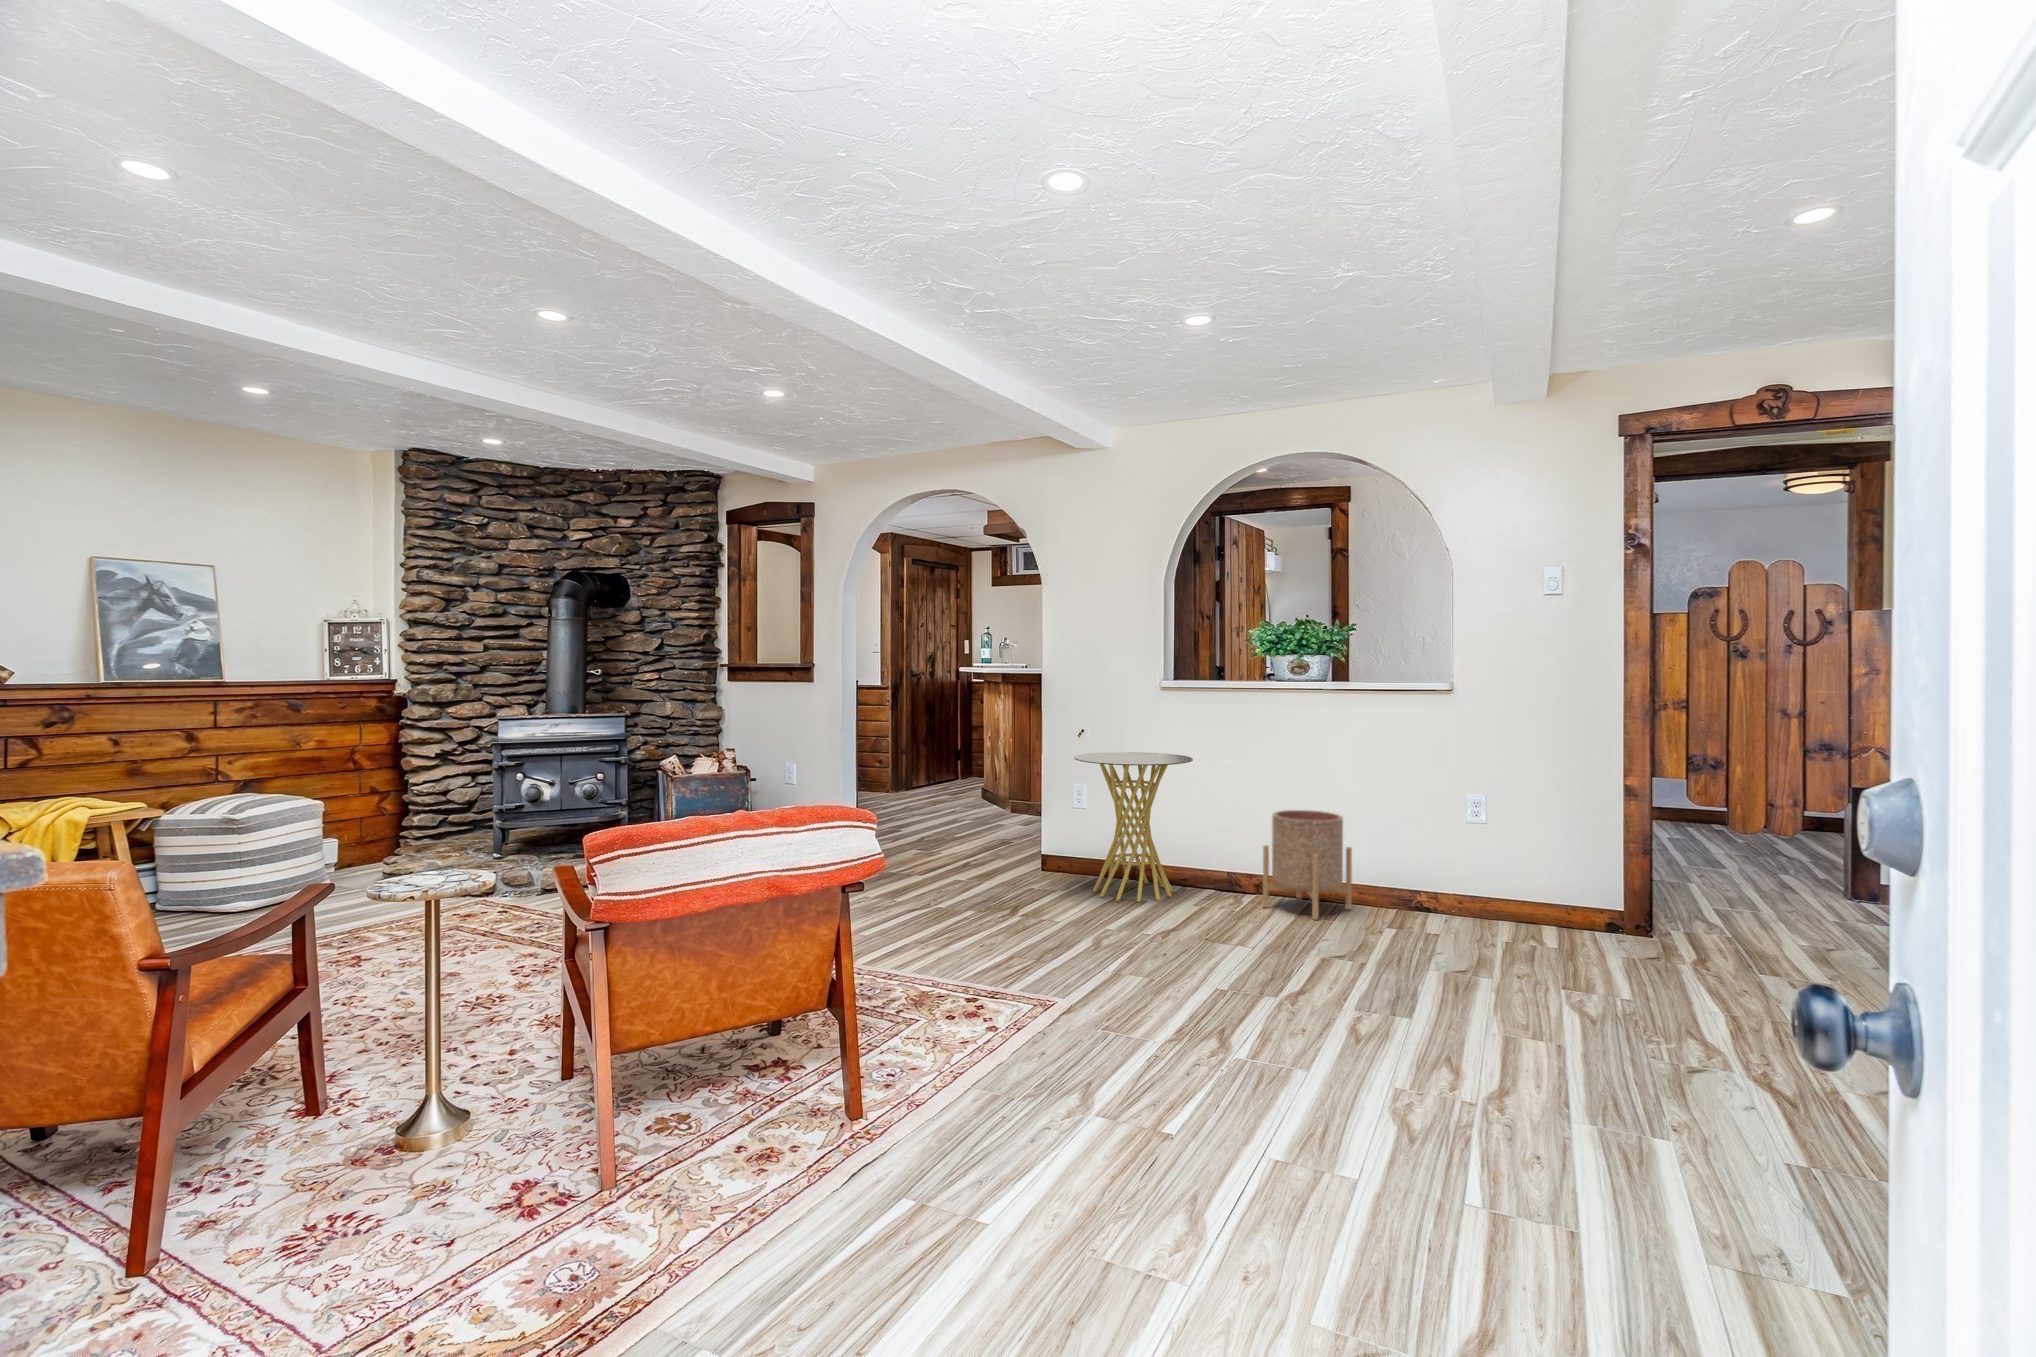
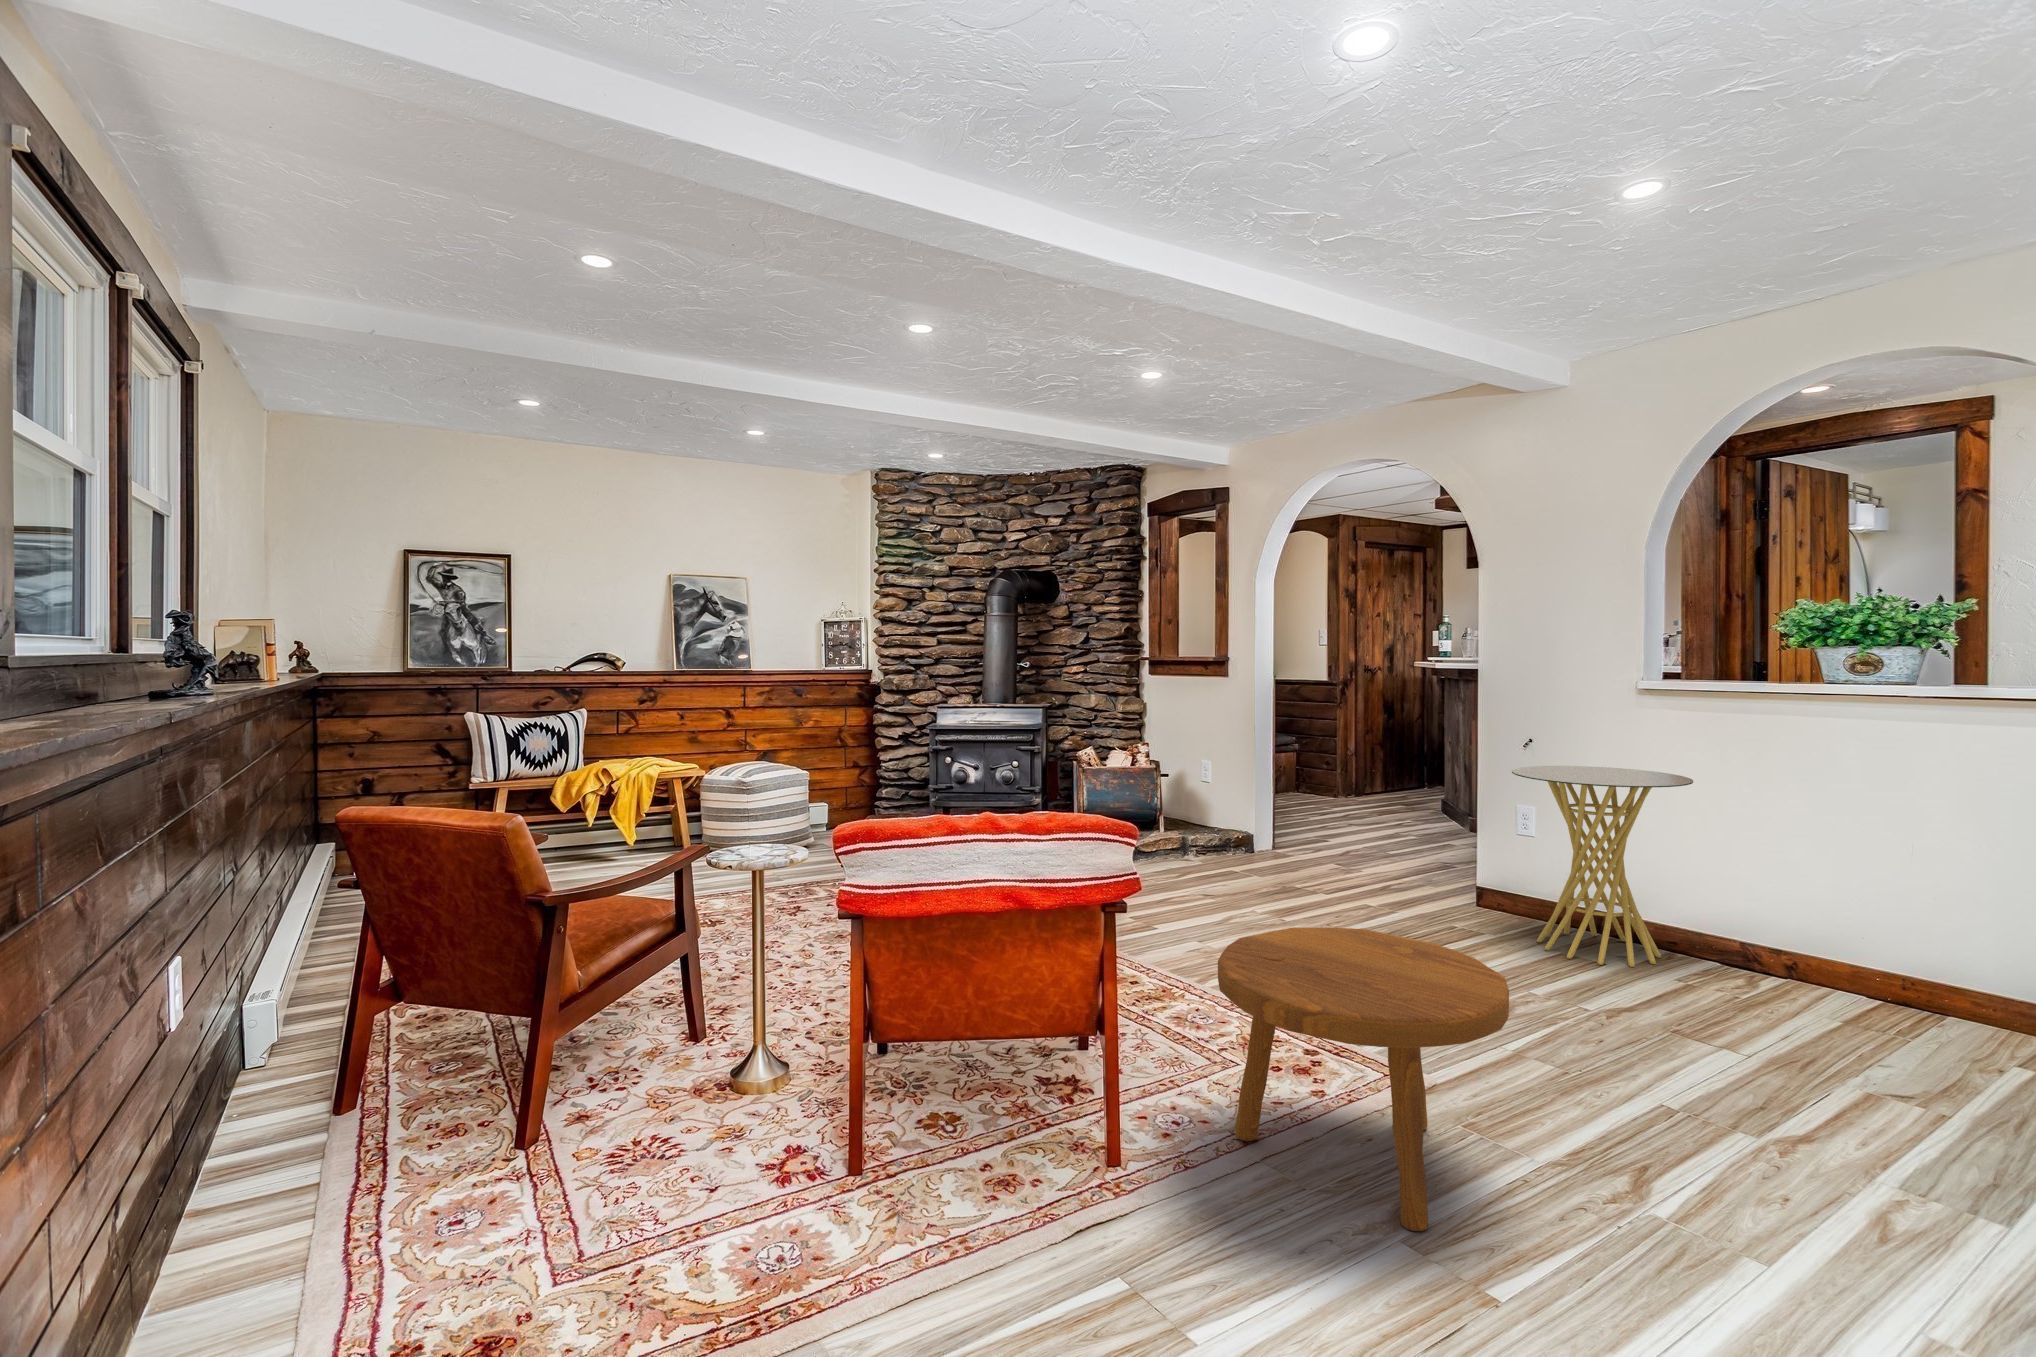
planter: present [1263,810,1352,920] -> none [1808,865,1985,1036]
footstool: none [930,887,1146,1104] -> present [1218,927,1509,1231]

